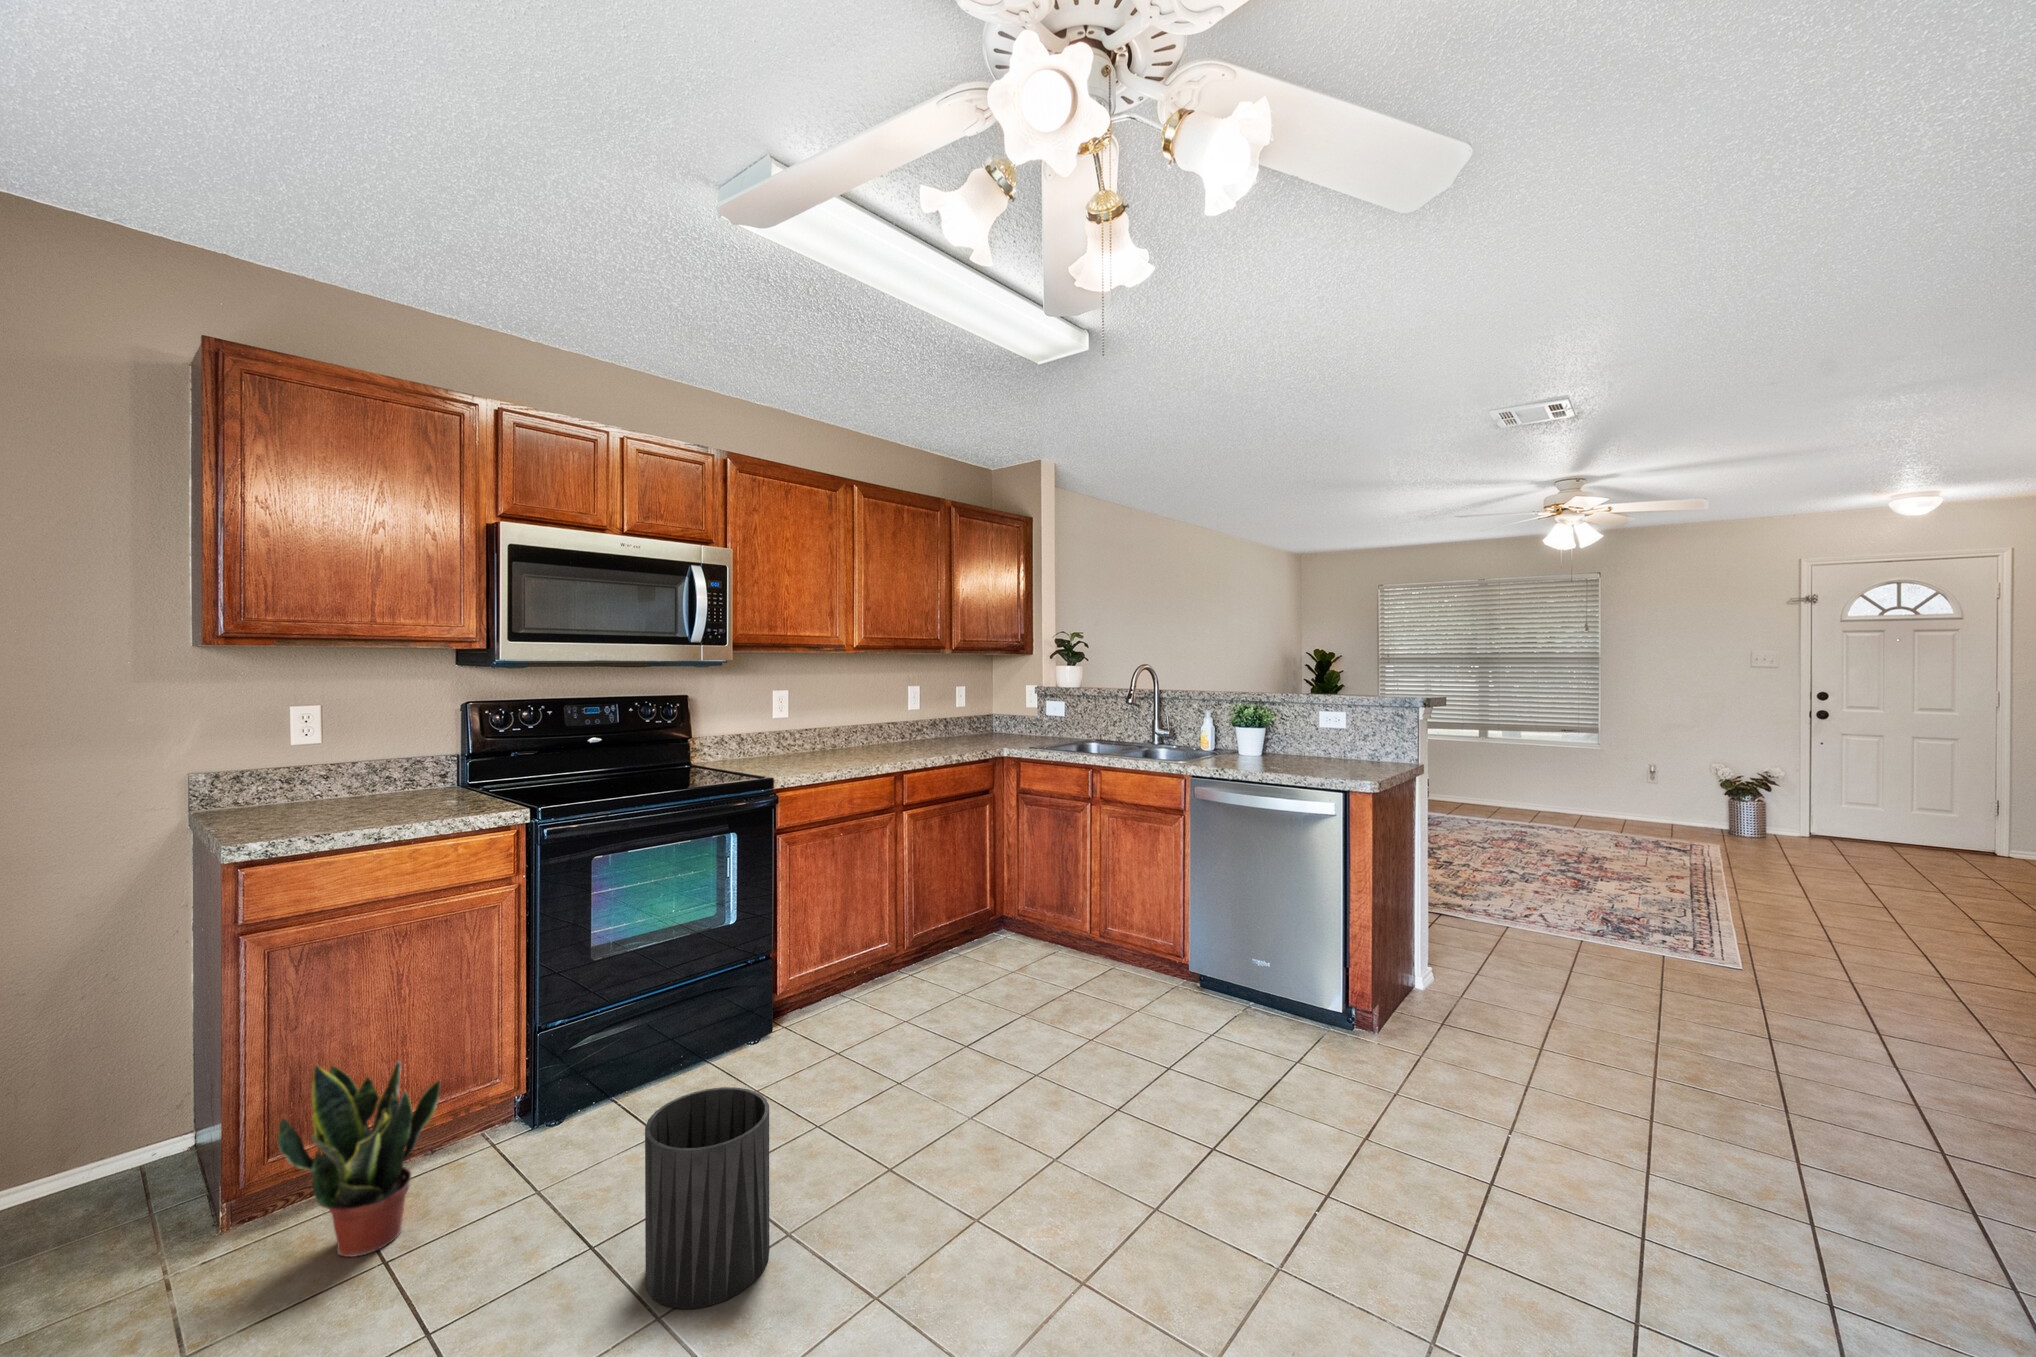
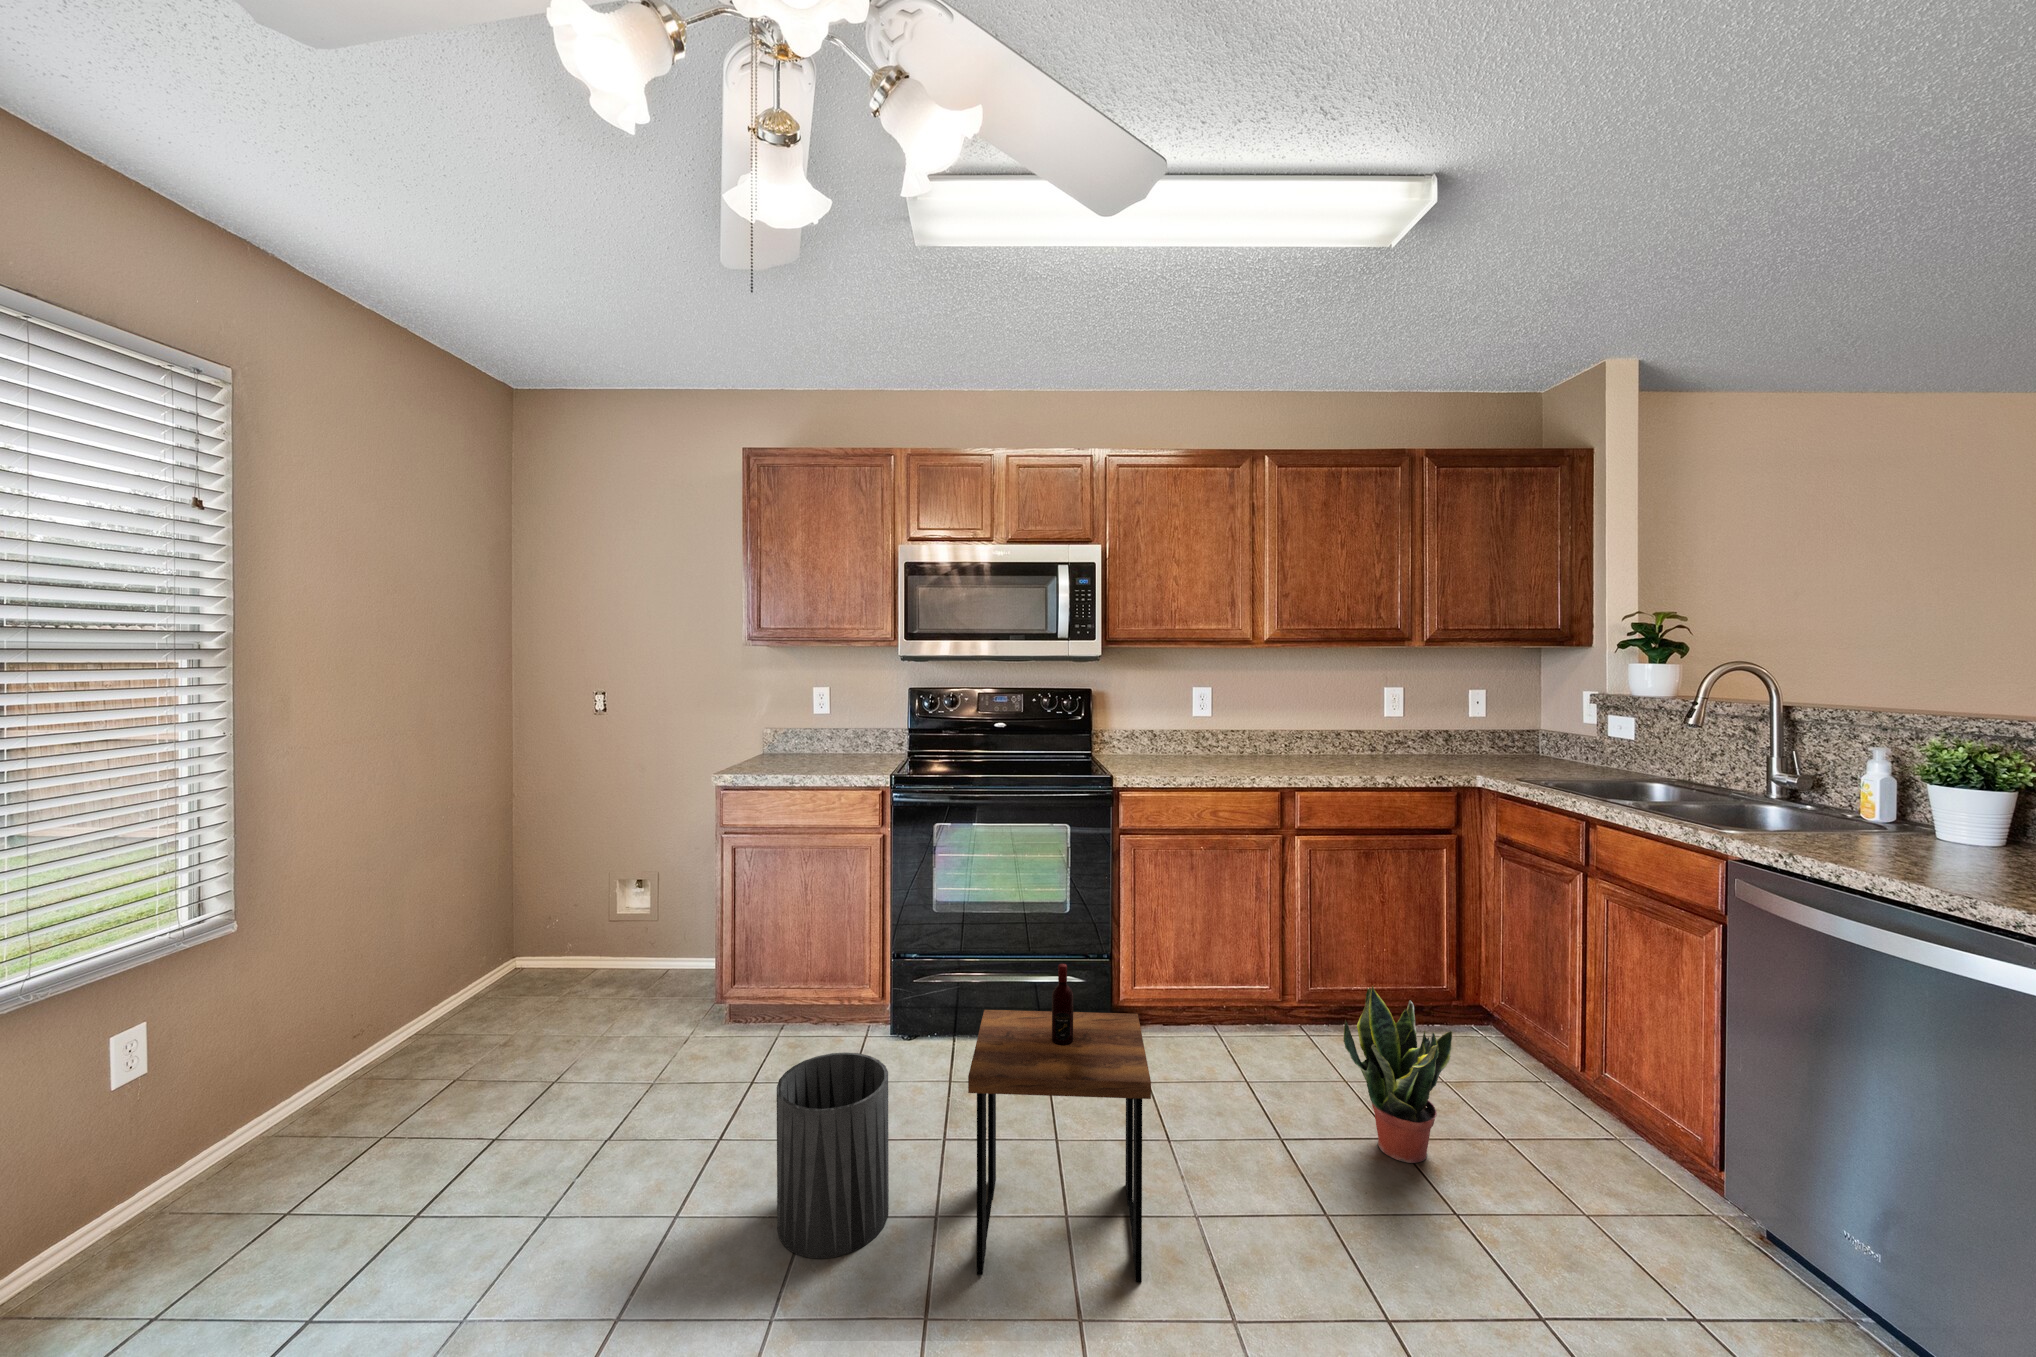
side table: none [805,930,994,1216] -> present [968,964,1151,1282]
potted plant: present [278,1061,440,1257] -> present [1343,986,1452,1163]

